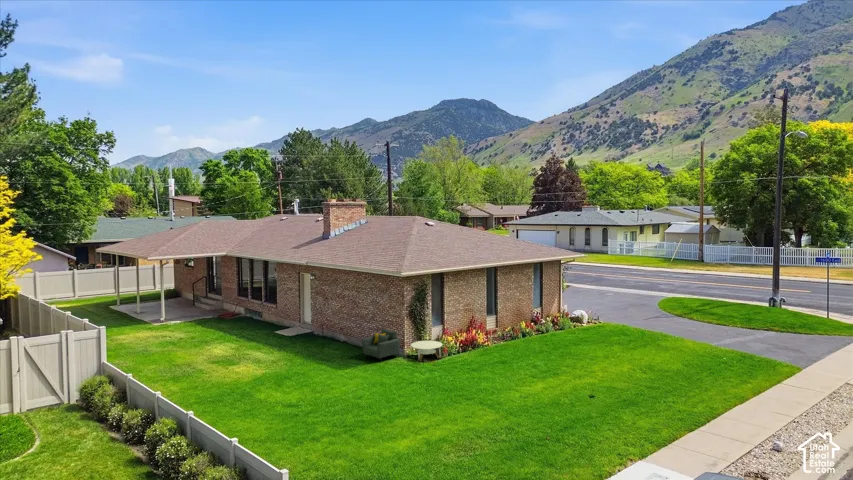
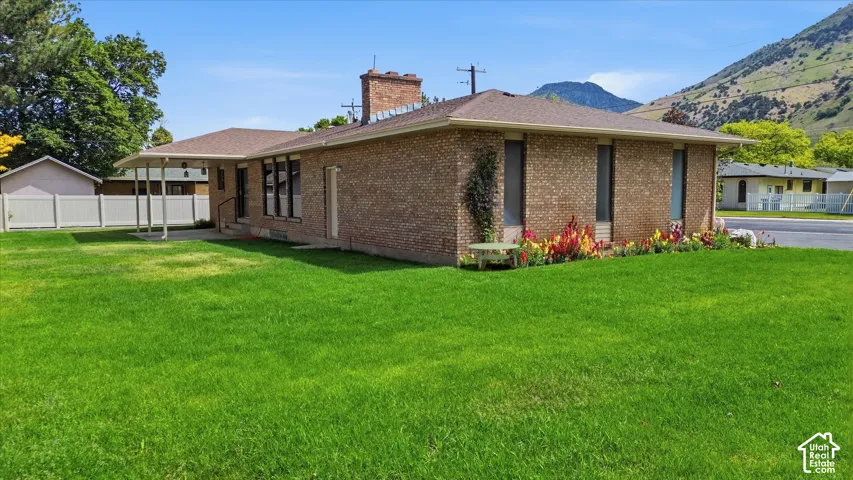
armchair: present [362,329,399,361] -> none [391,222,450,270]

